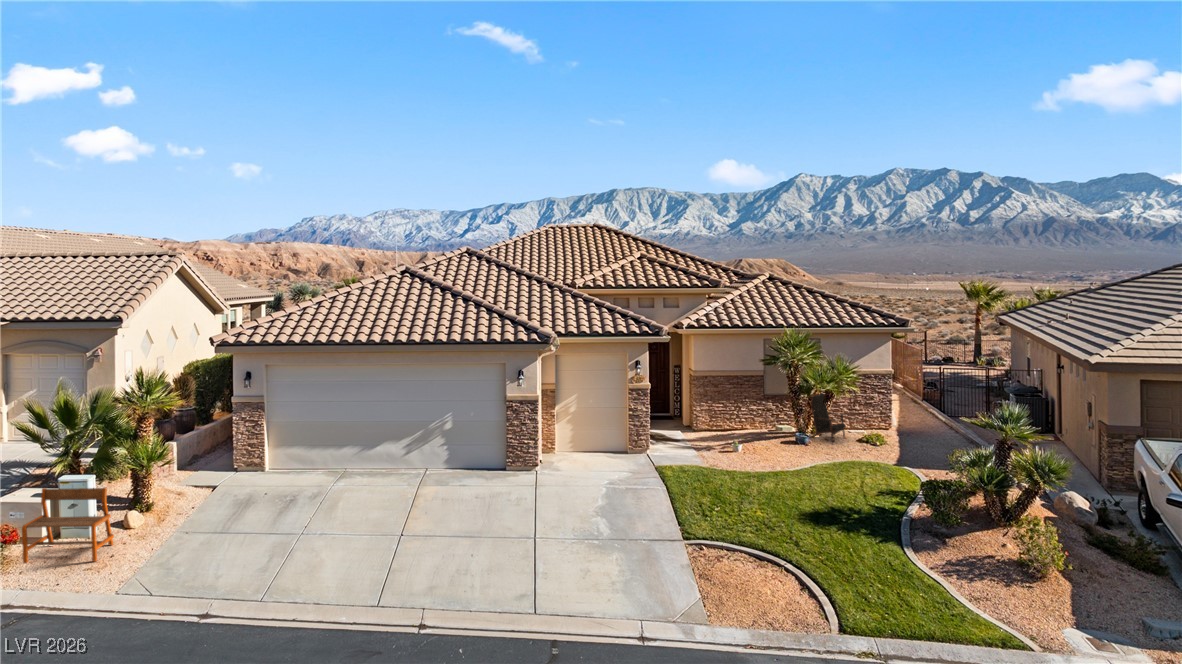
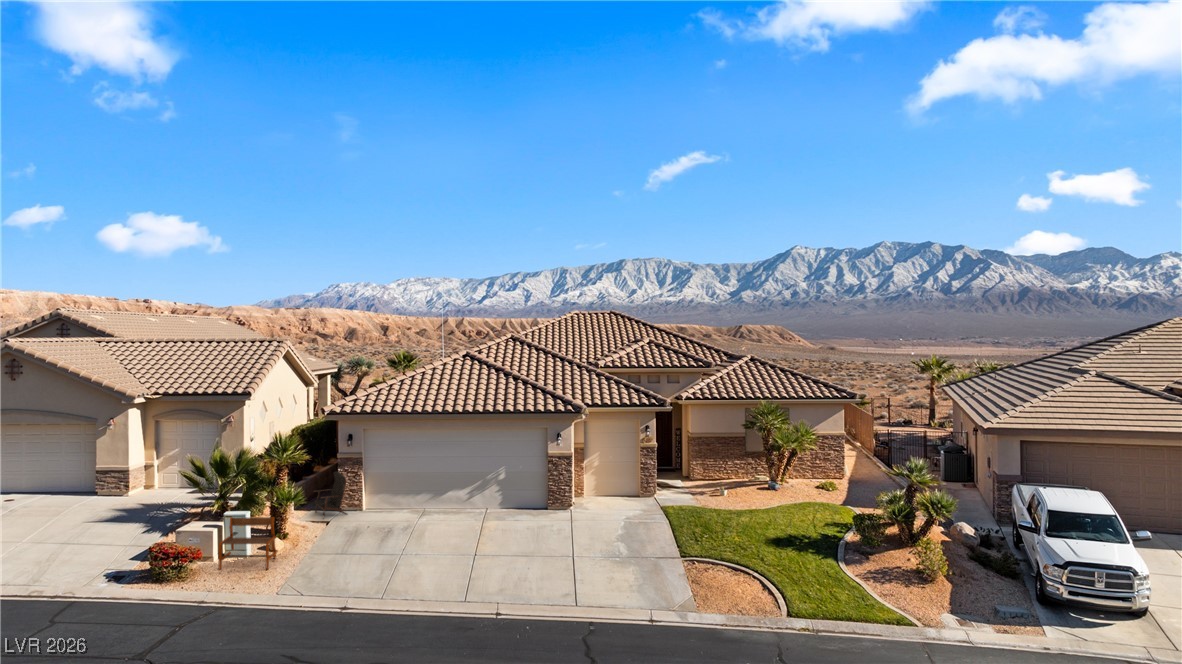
lounge chair: present [809,393,846,444] -> present [315,472,346,519]

